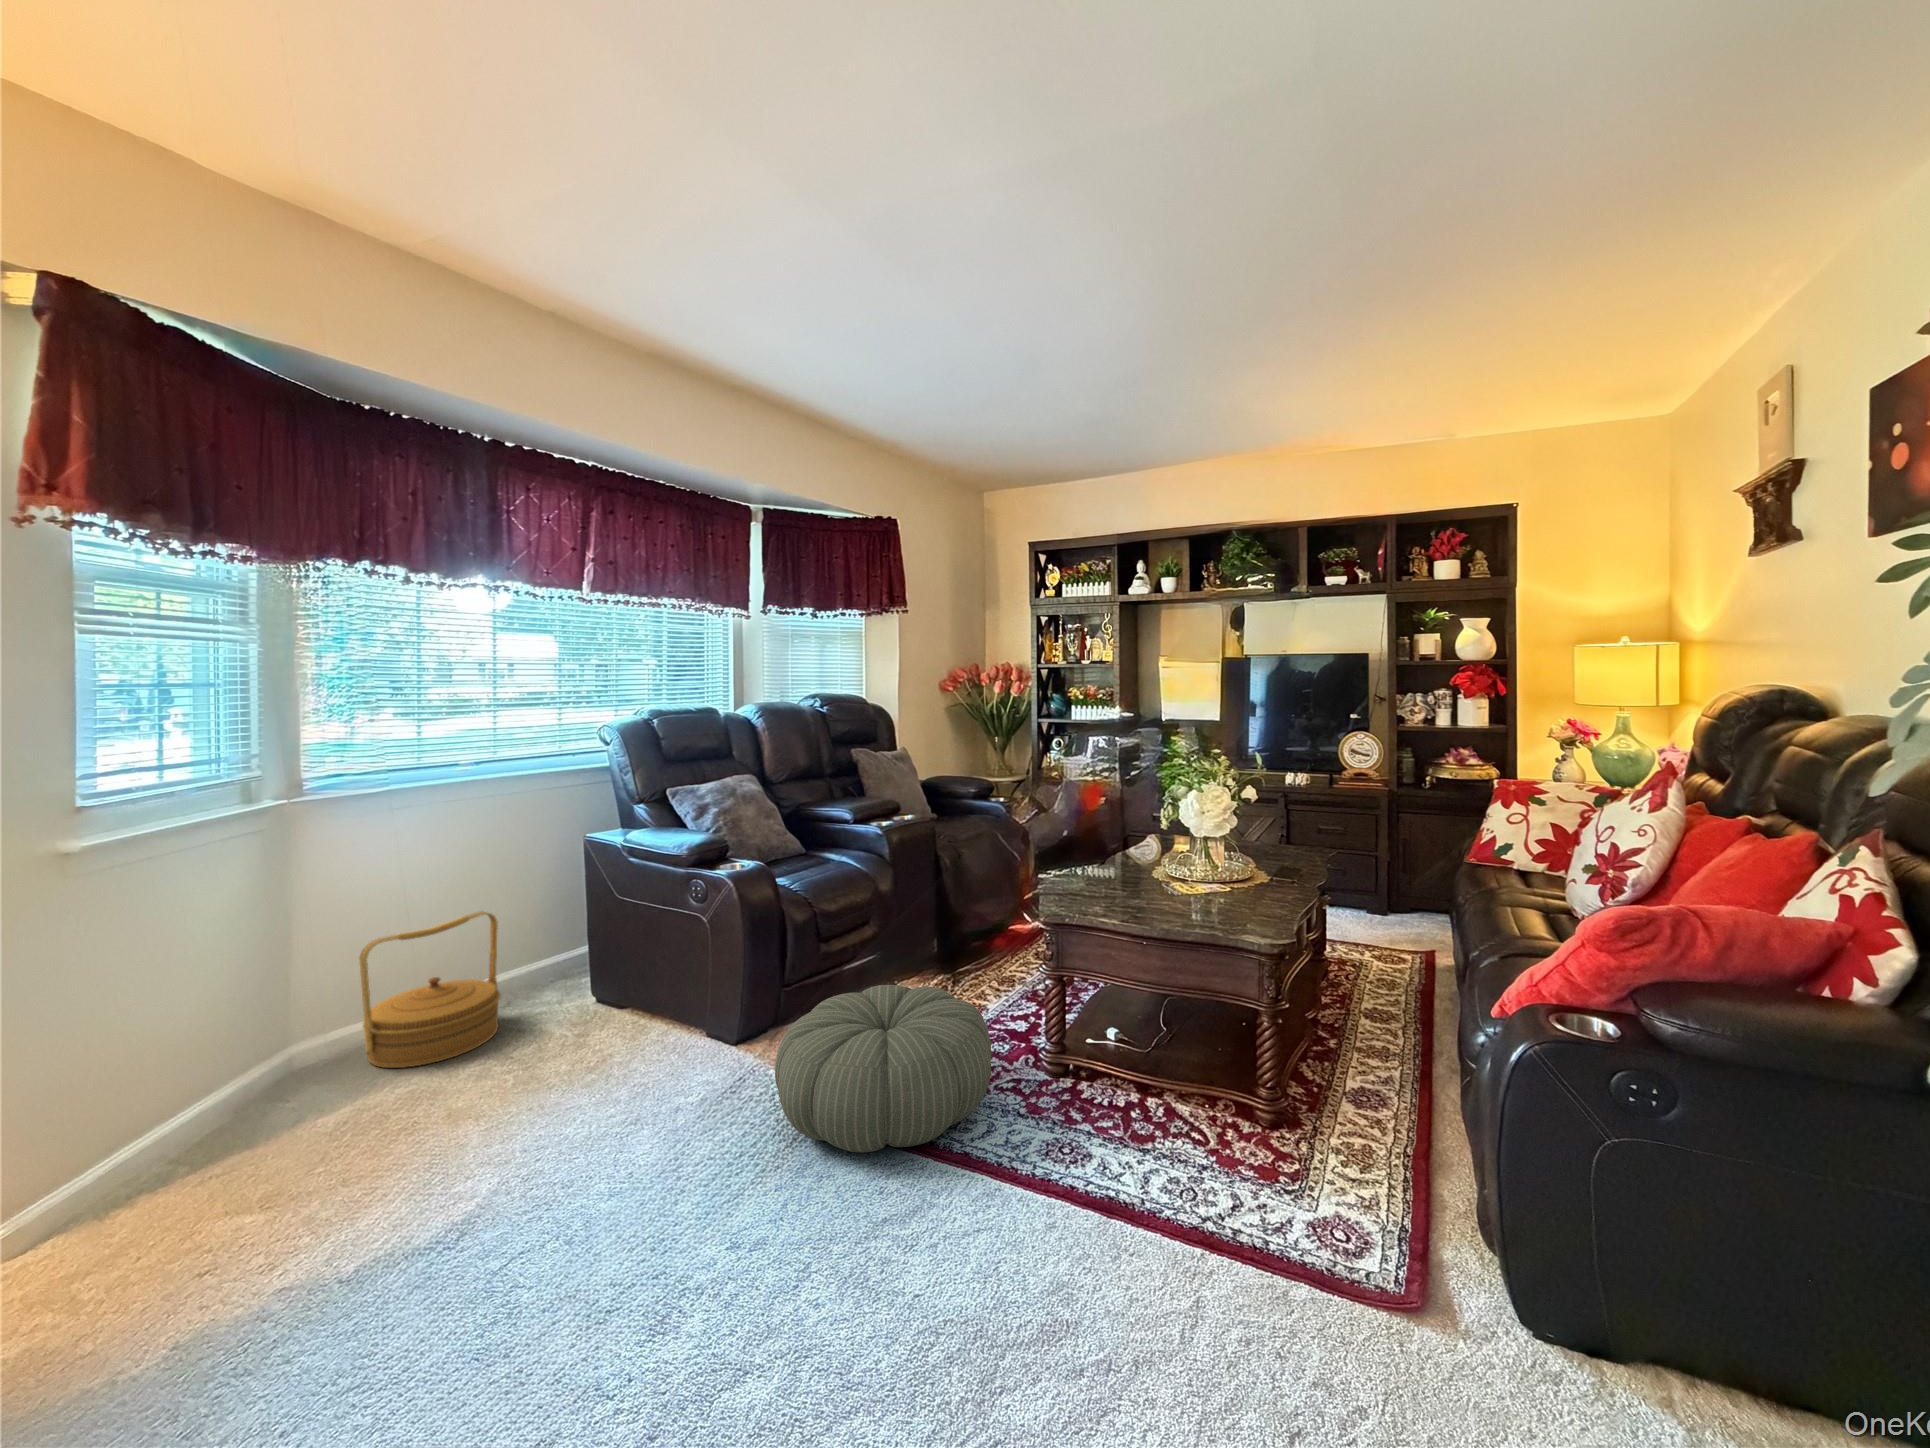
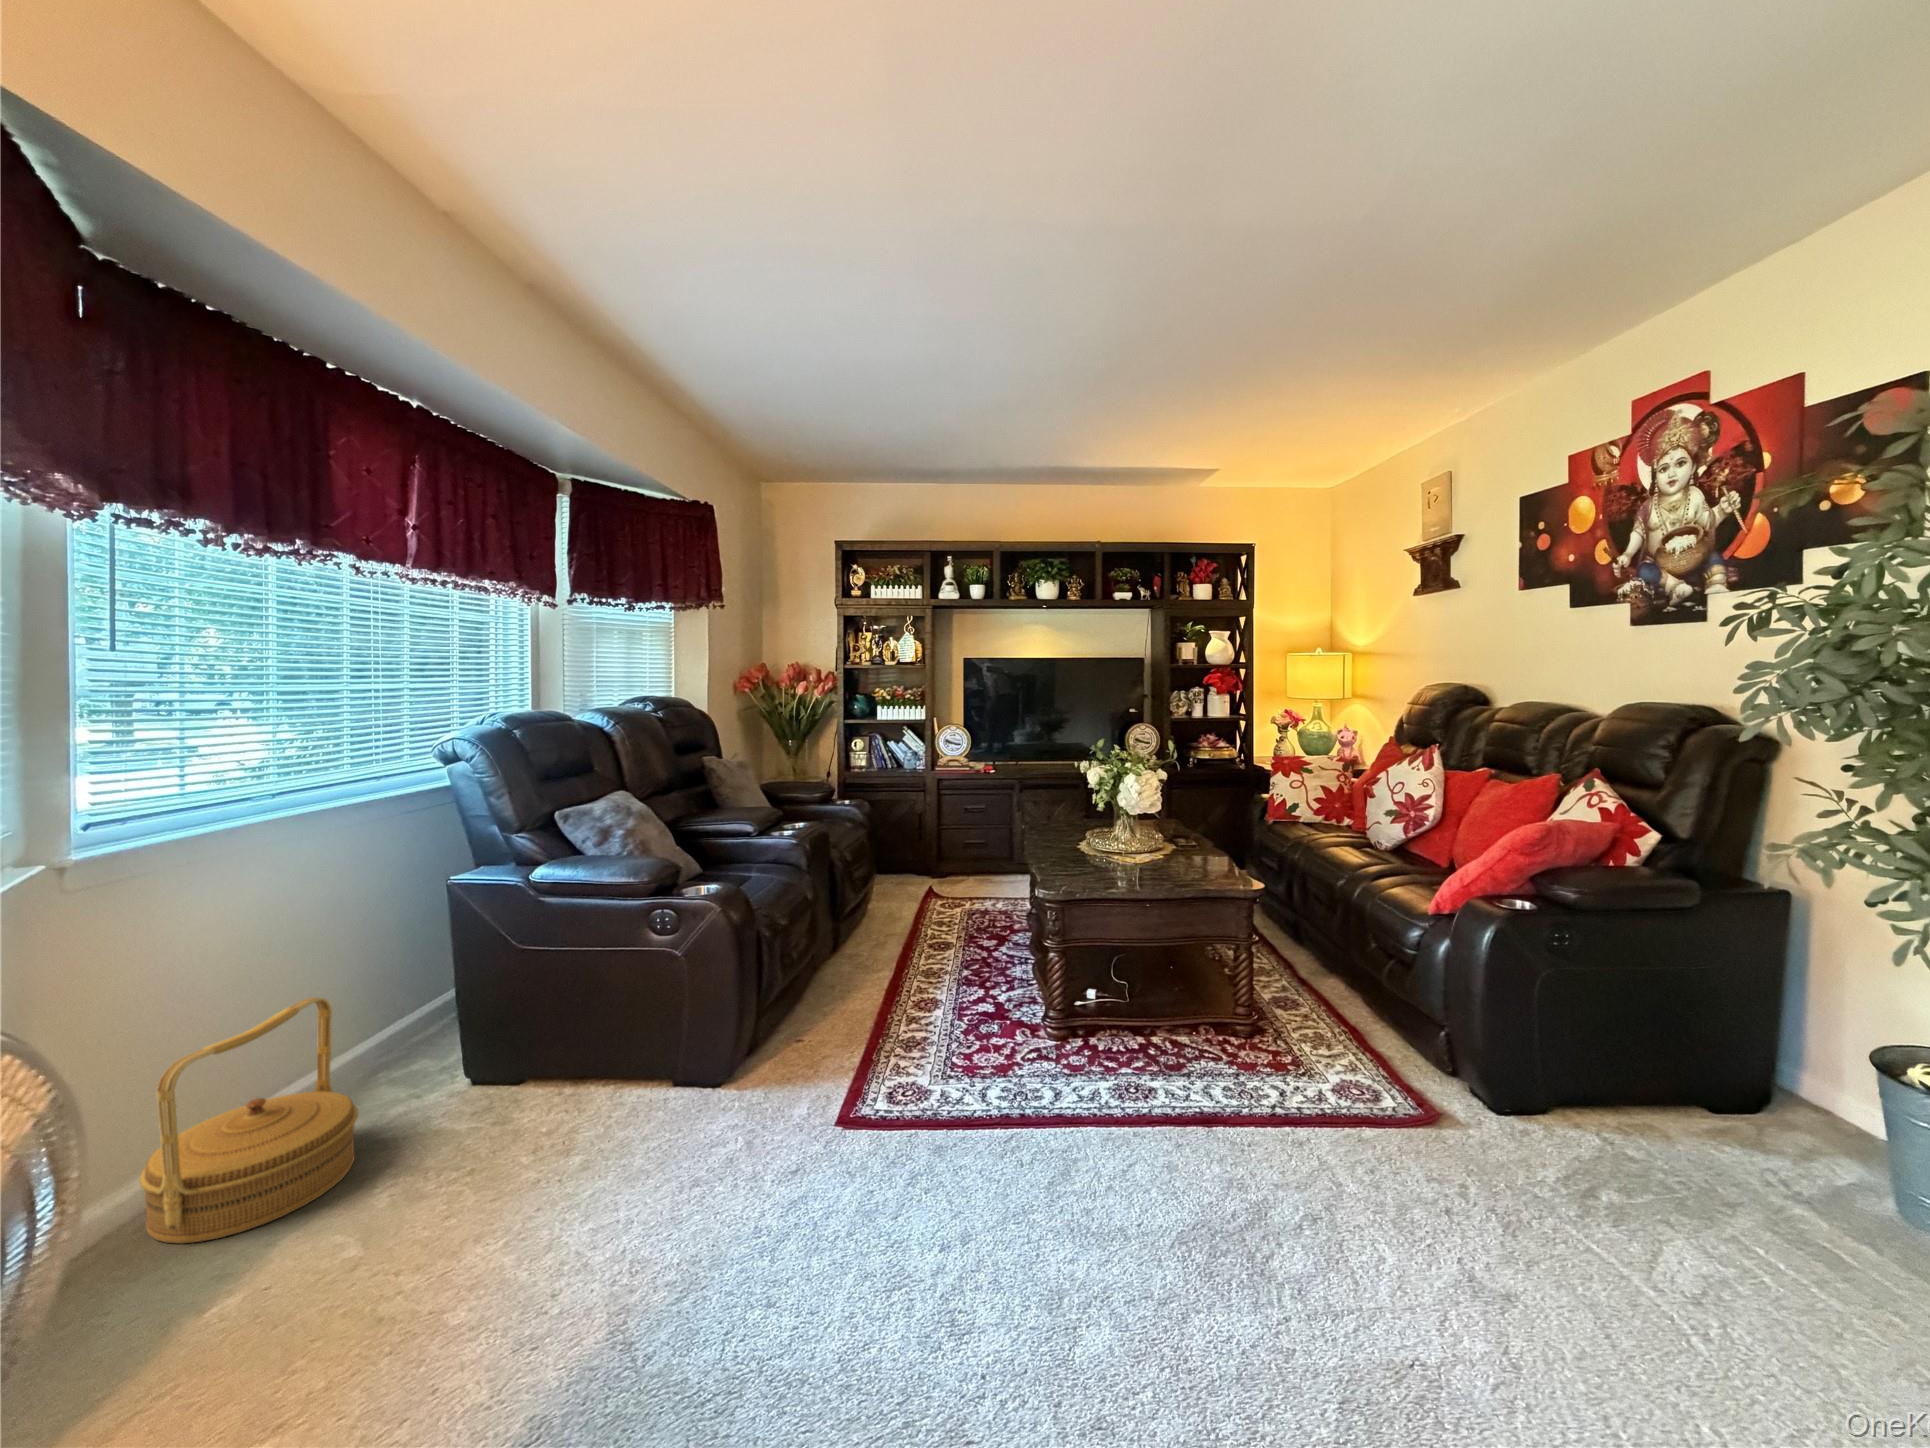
pouf: present [775,985,991,1152] -> none [834,981,1045,1144]

